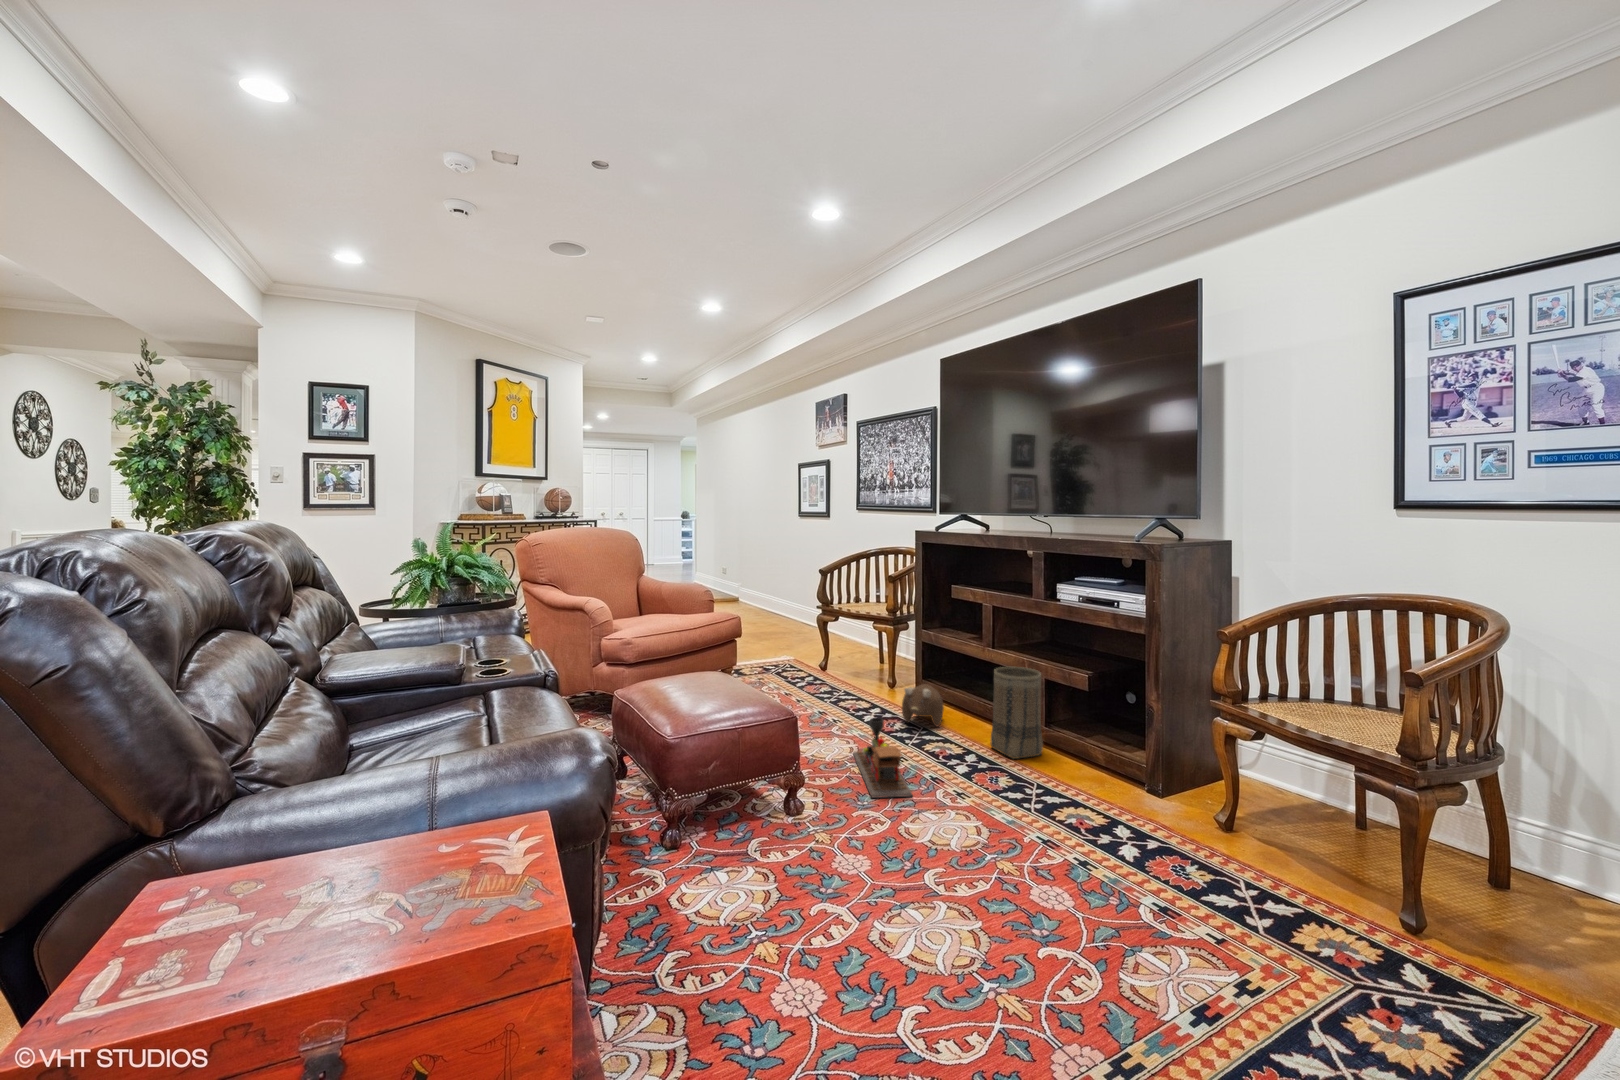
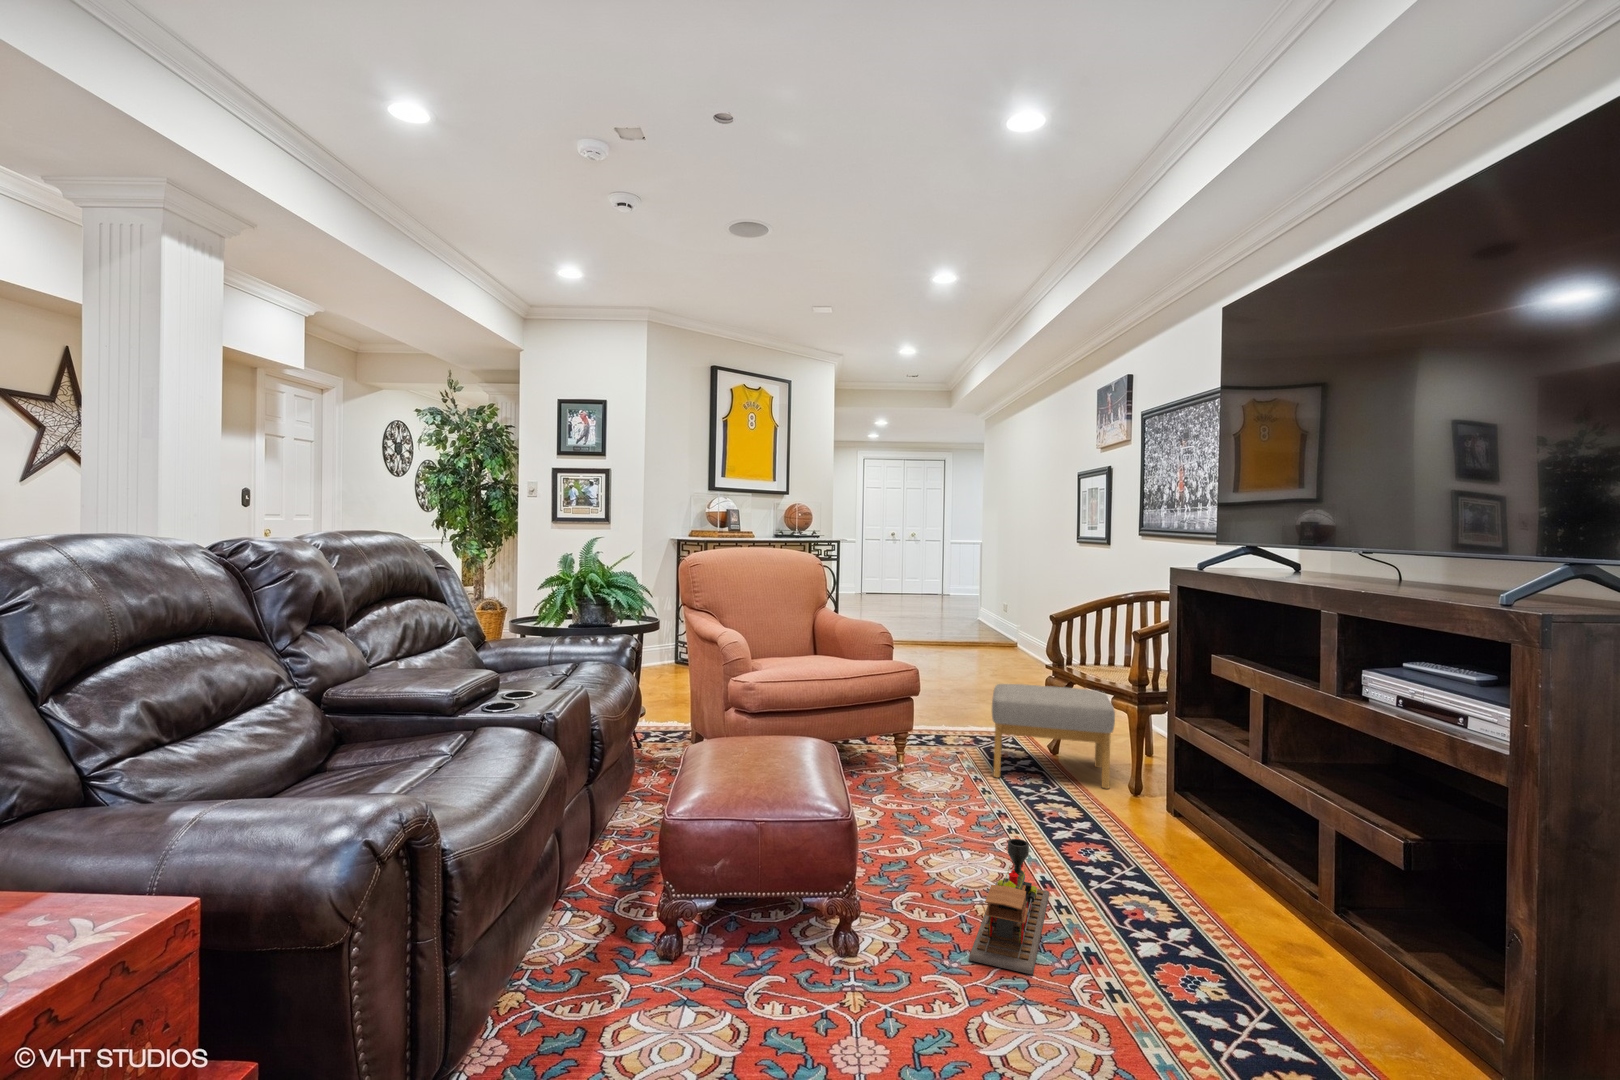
footstool: none [787,621,878,691] -> present [992,684,1115,789]
basket: present [990,667,1043,759] -> none [1226,796,1320,959]
plush toy: present [902,684,944,726] -> none [1104,800,1179,869]

